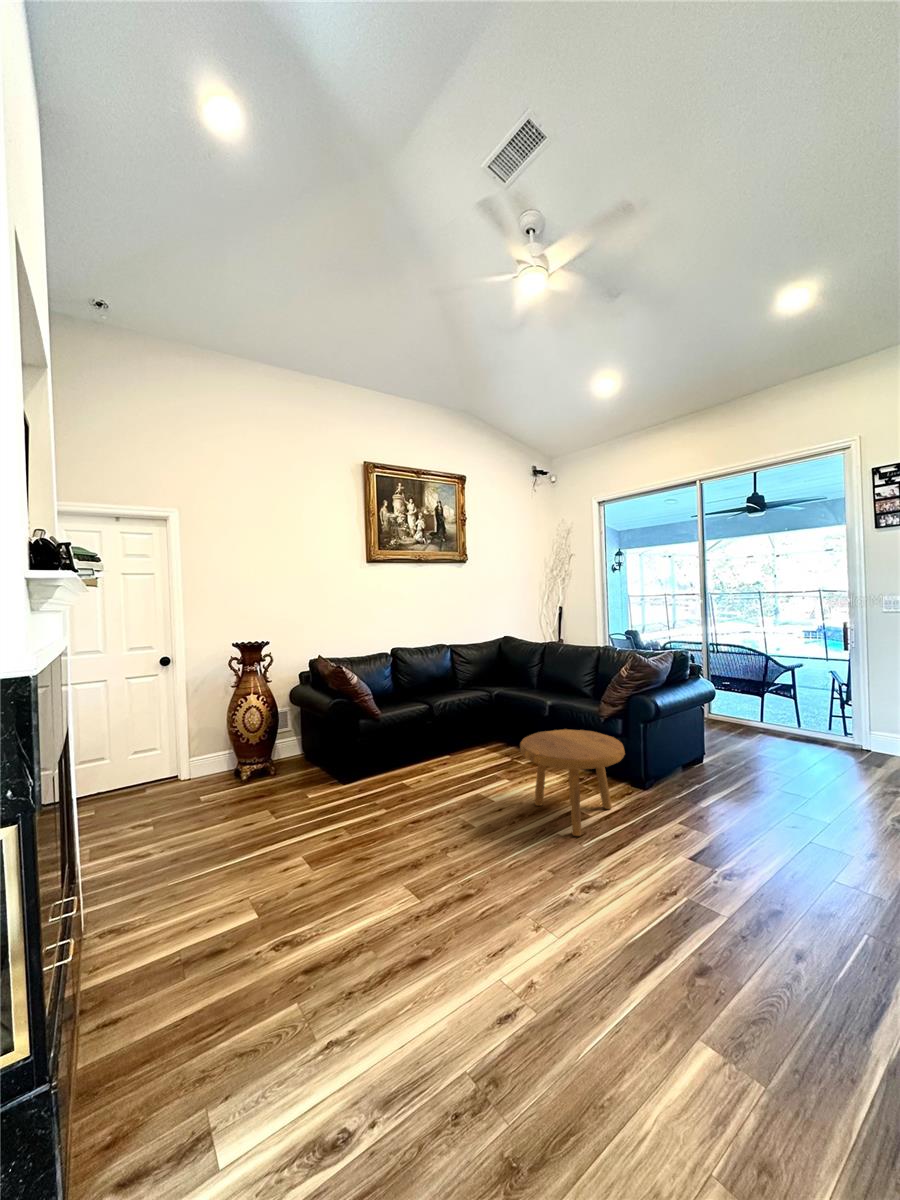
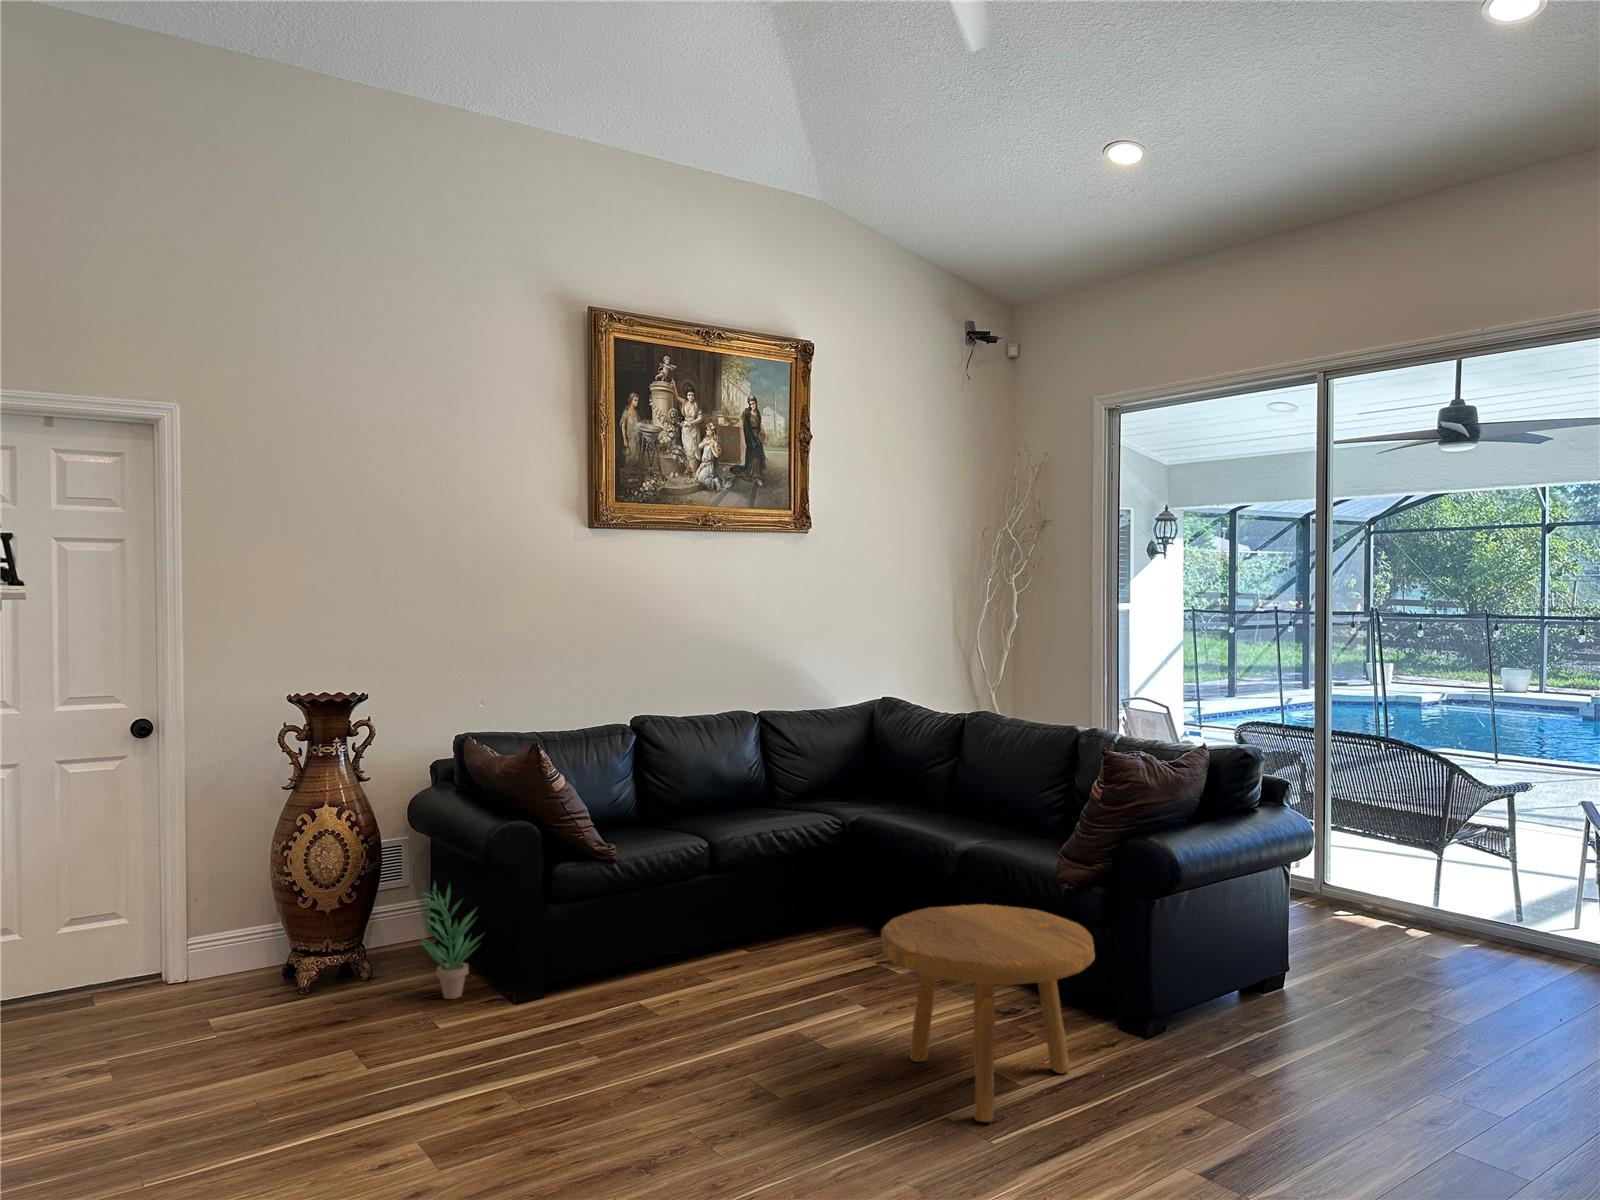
potted plant: none [296,727,329,783] -> present [421,883,481,999]

